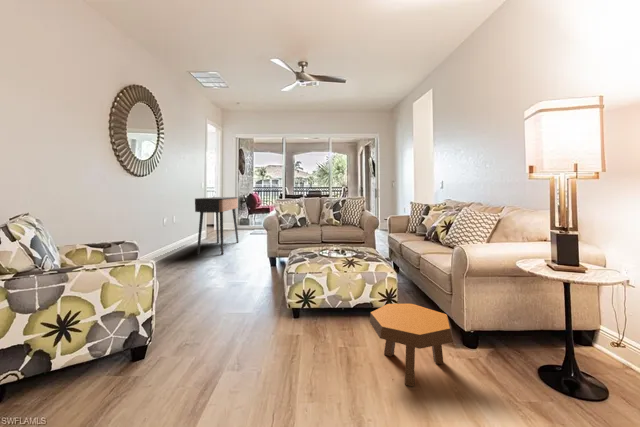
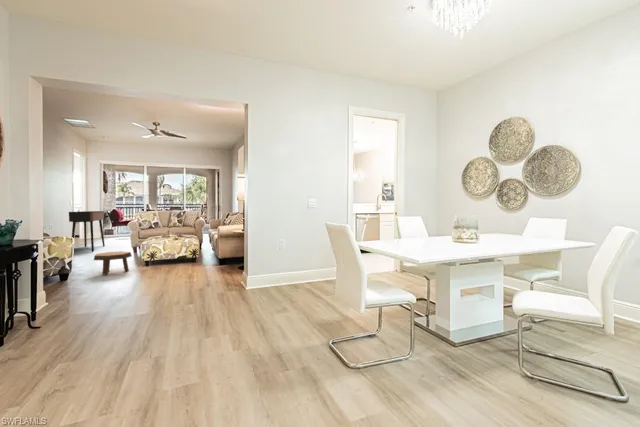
footstool: present [370,304,453,386] -> present [94,251,132,275]

